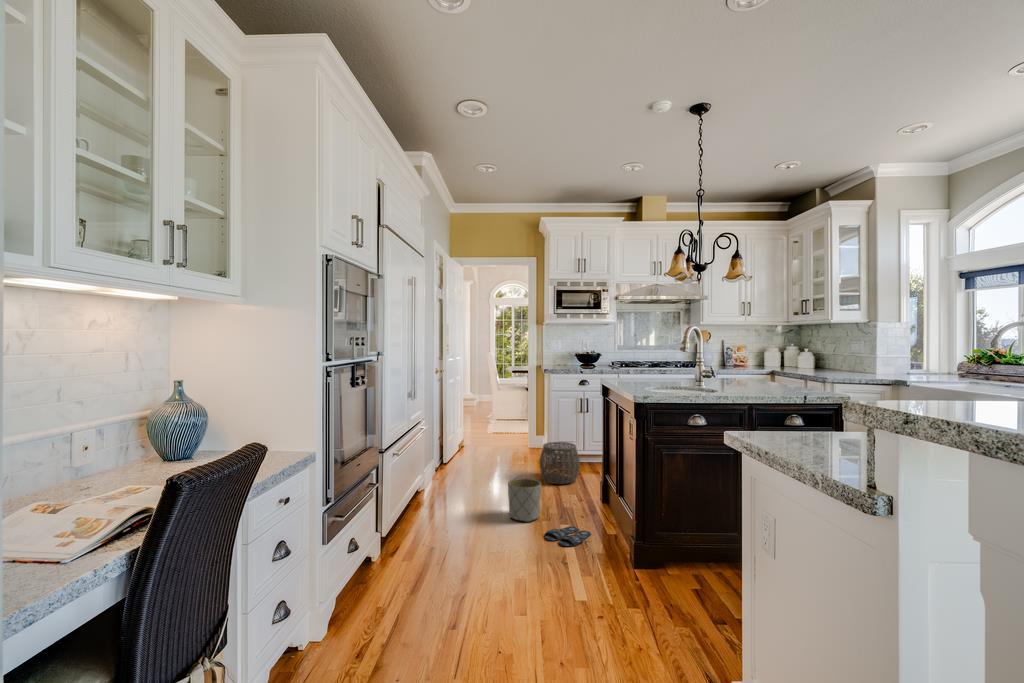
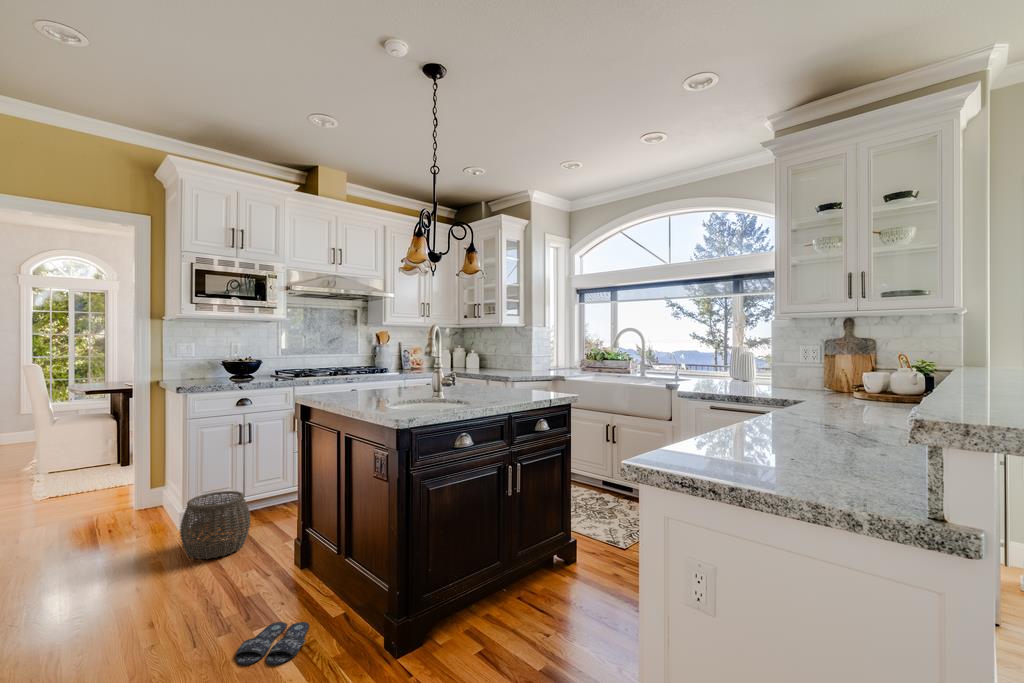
planter: present [508,478,541,522] -> none [148,567,214,649]

